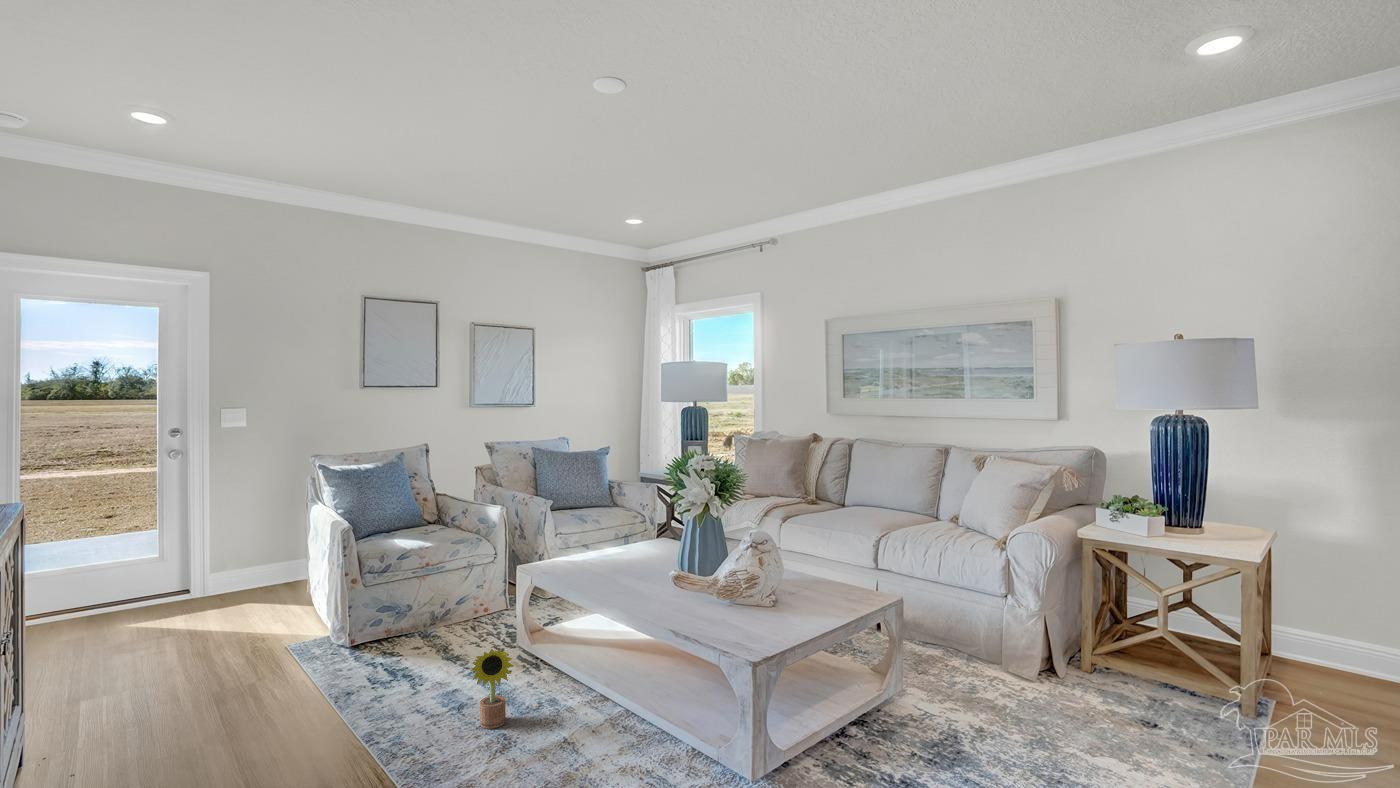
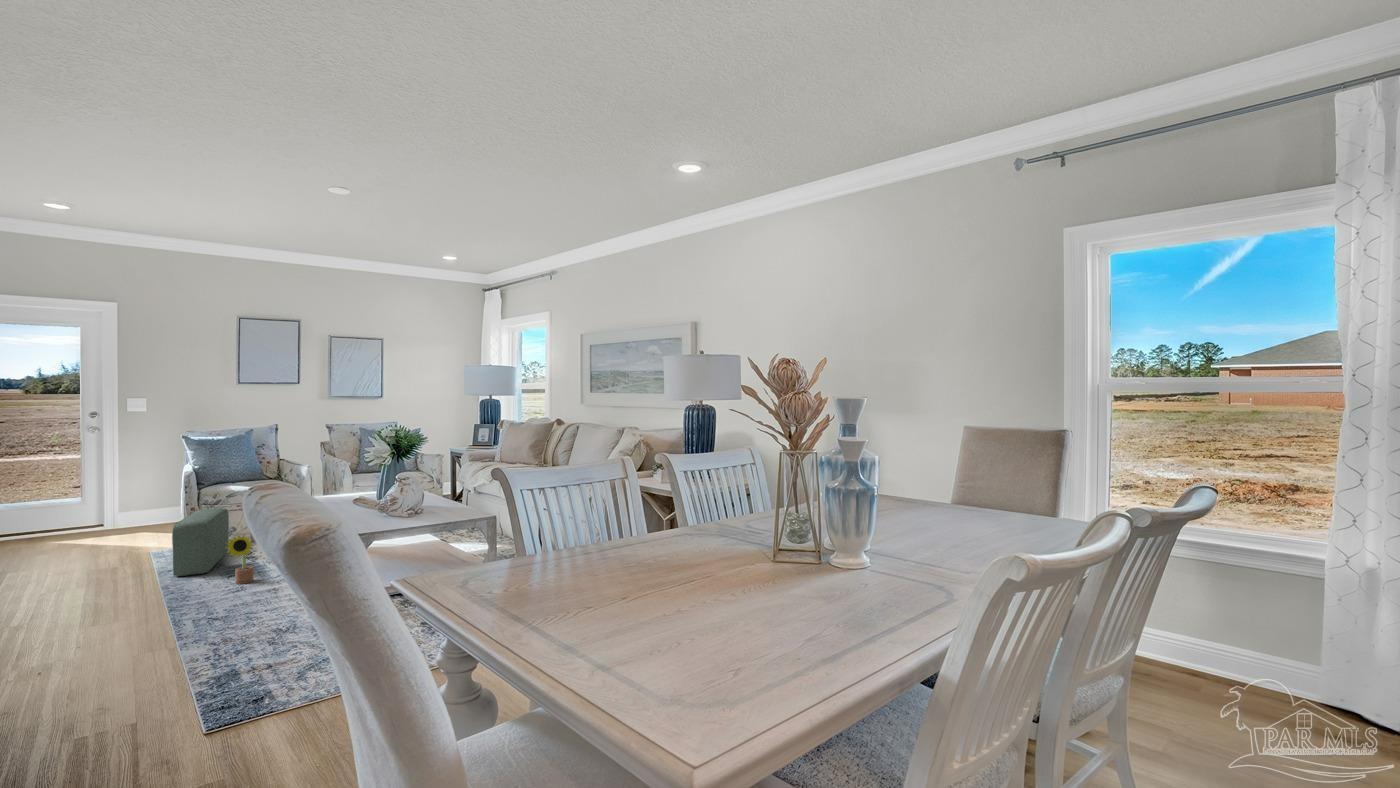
pouf: none [359,581,415,707] -> present [172,508,229,576]

